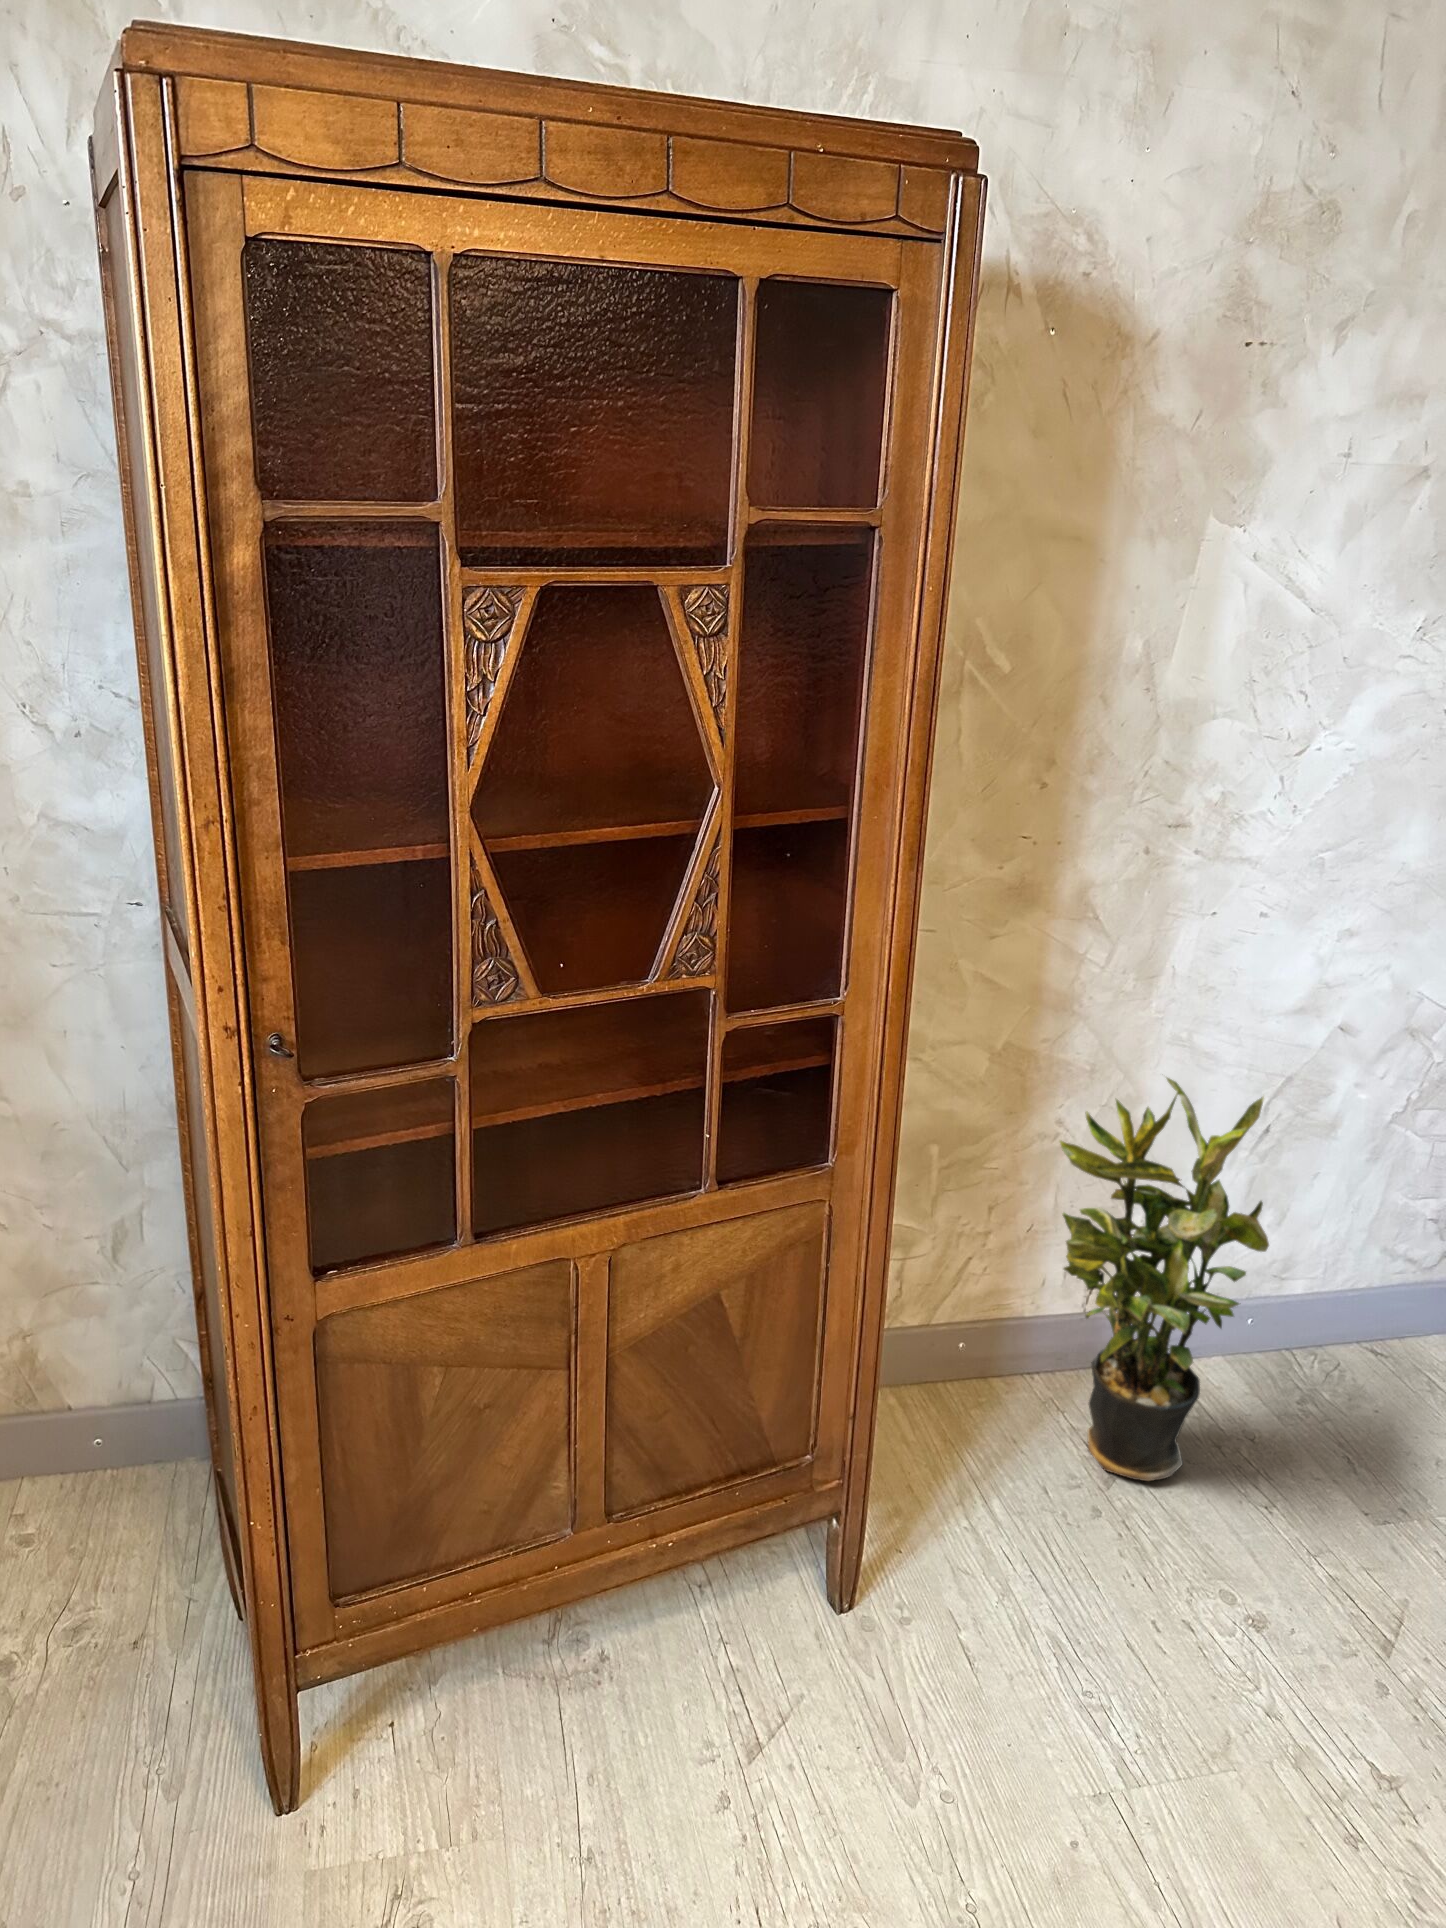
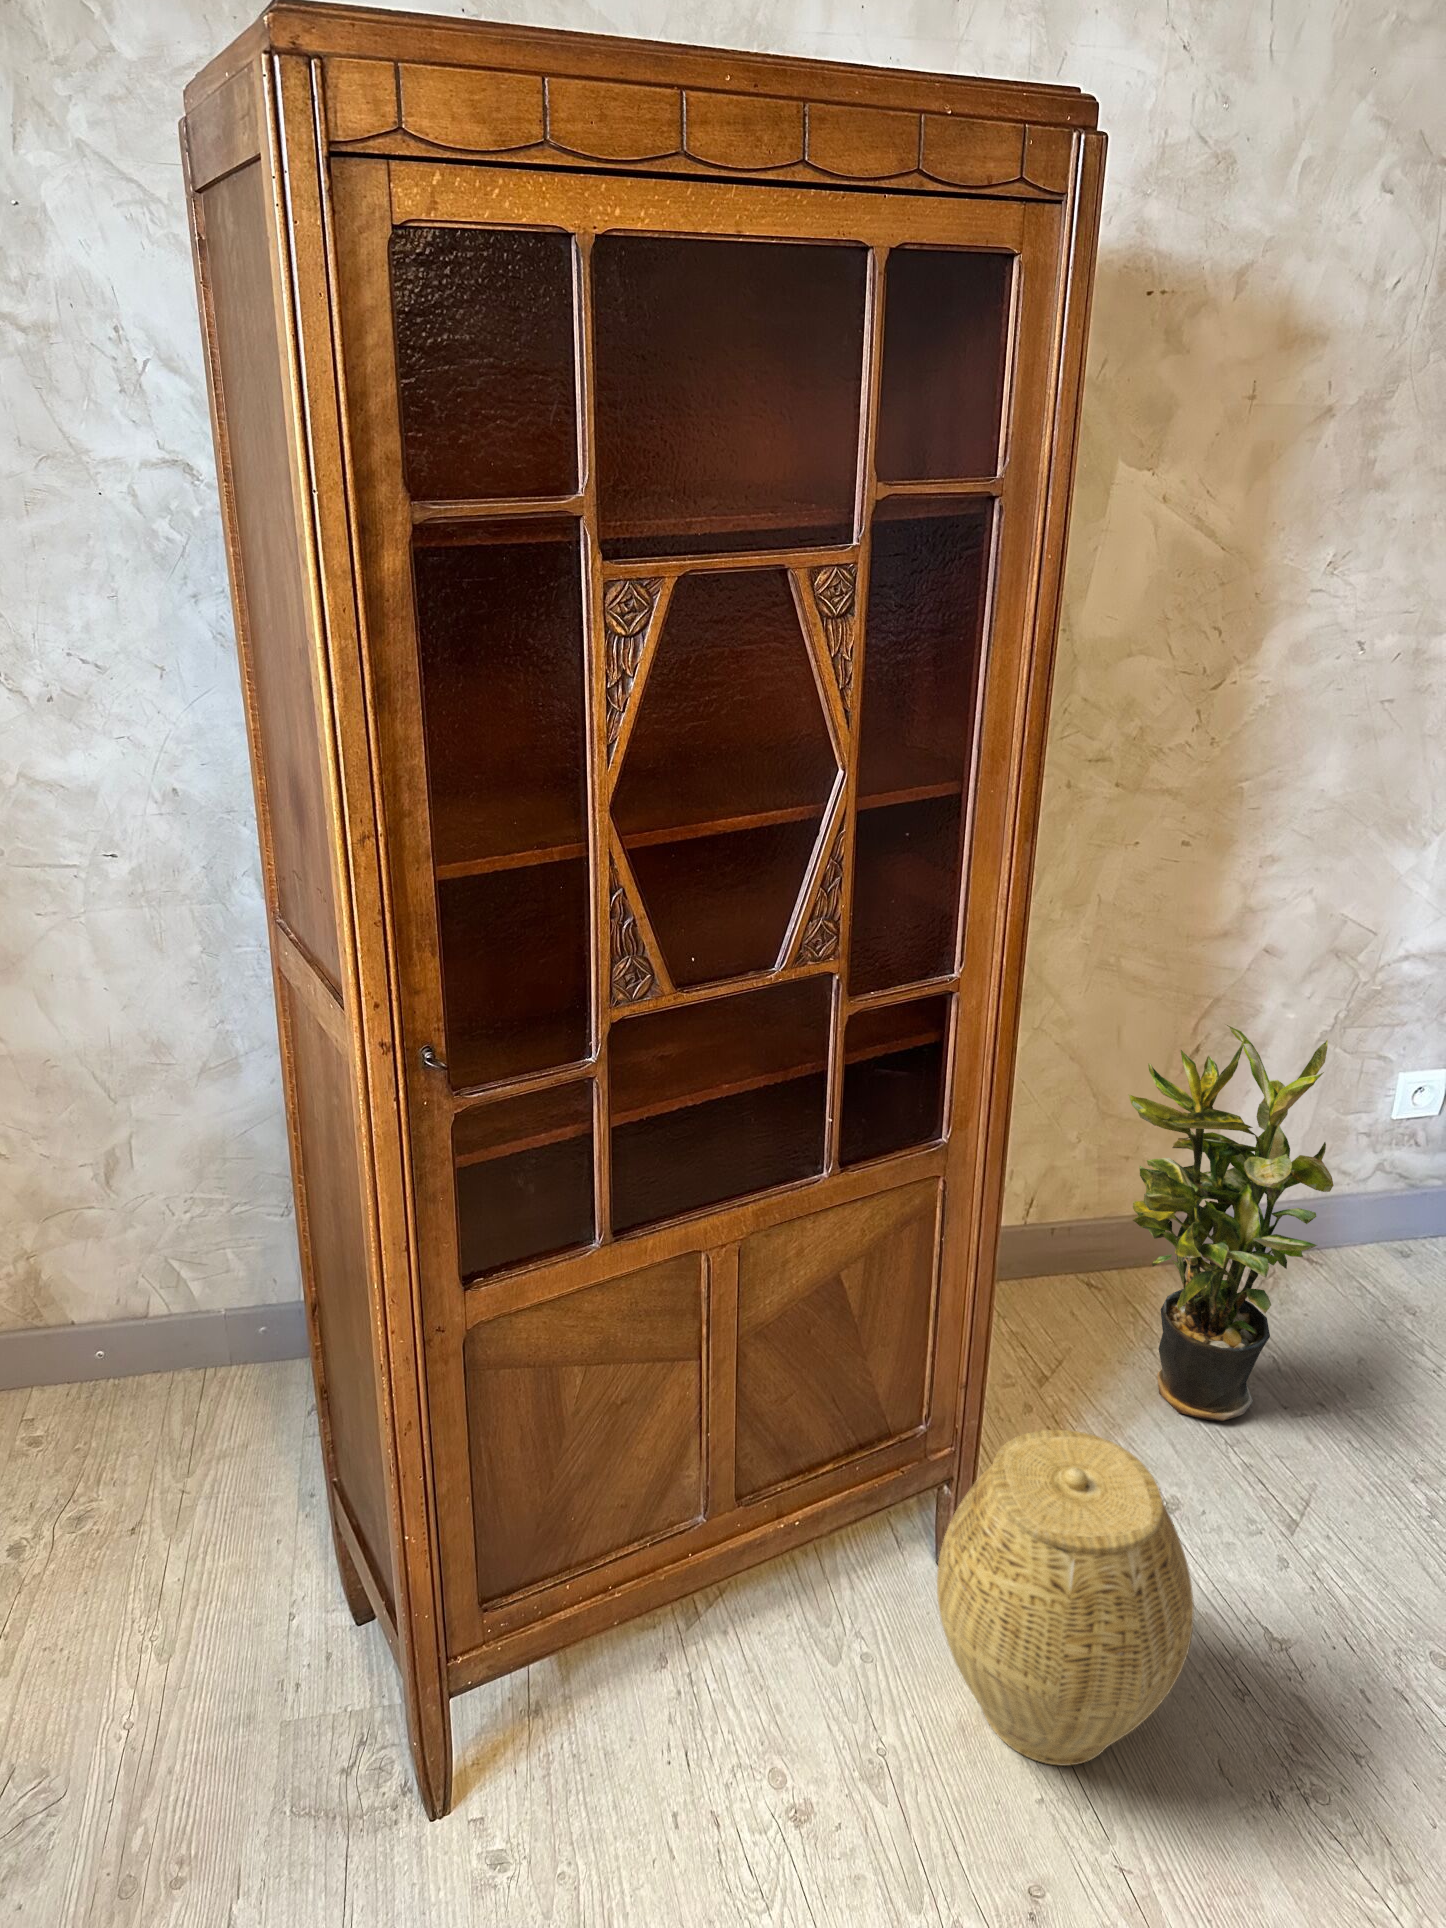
woven basket: none [804,1468,1060,1816] -> present [937,1430,1194,1766]

